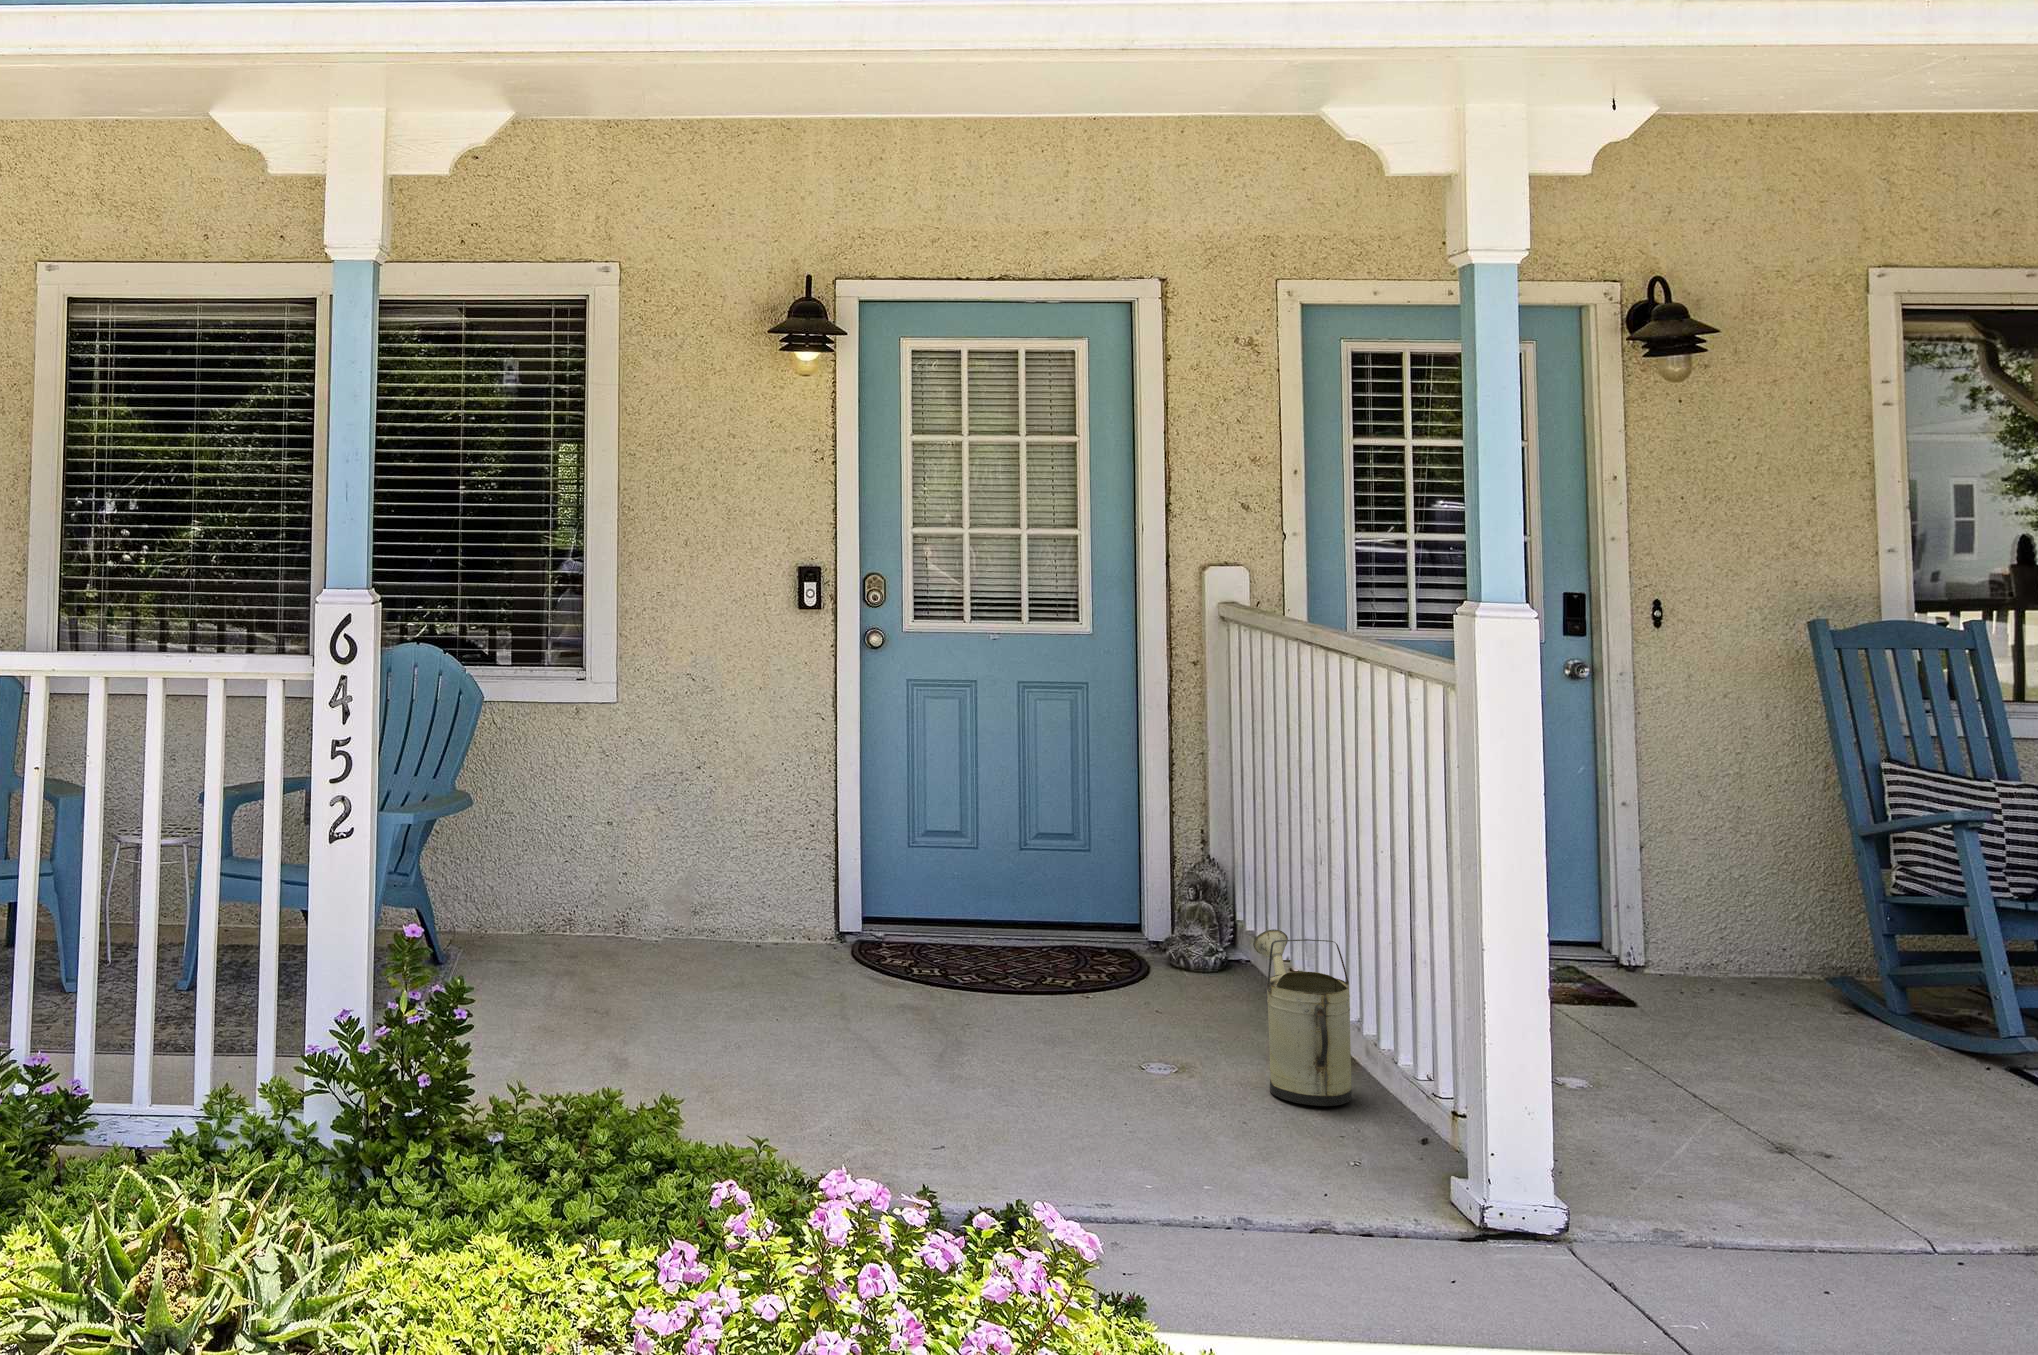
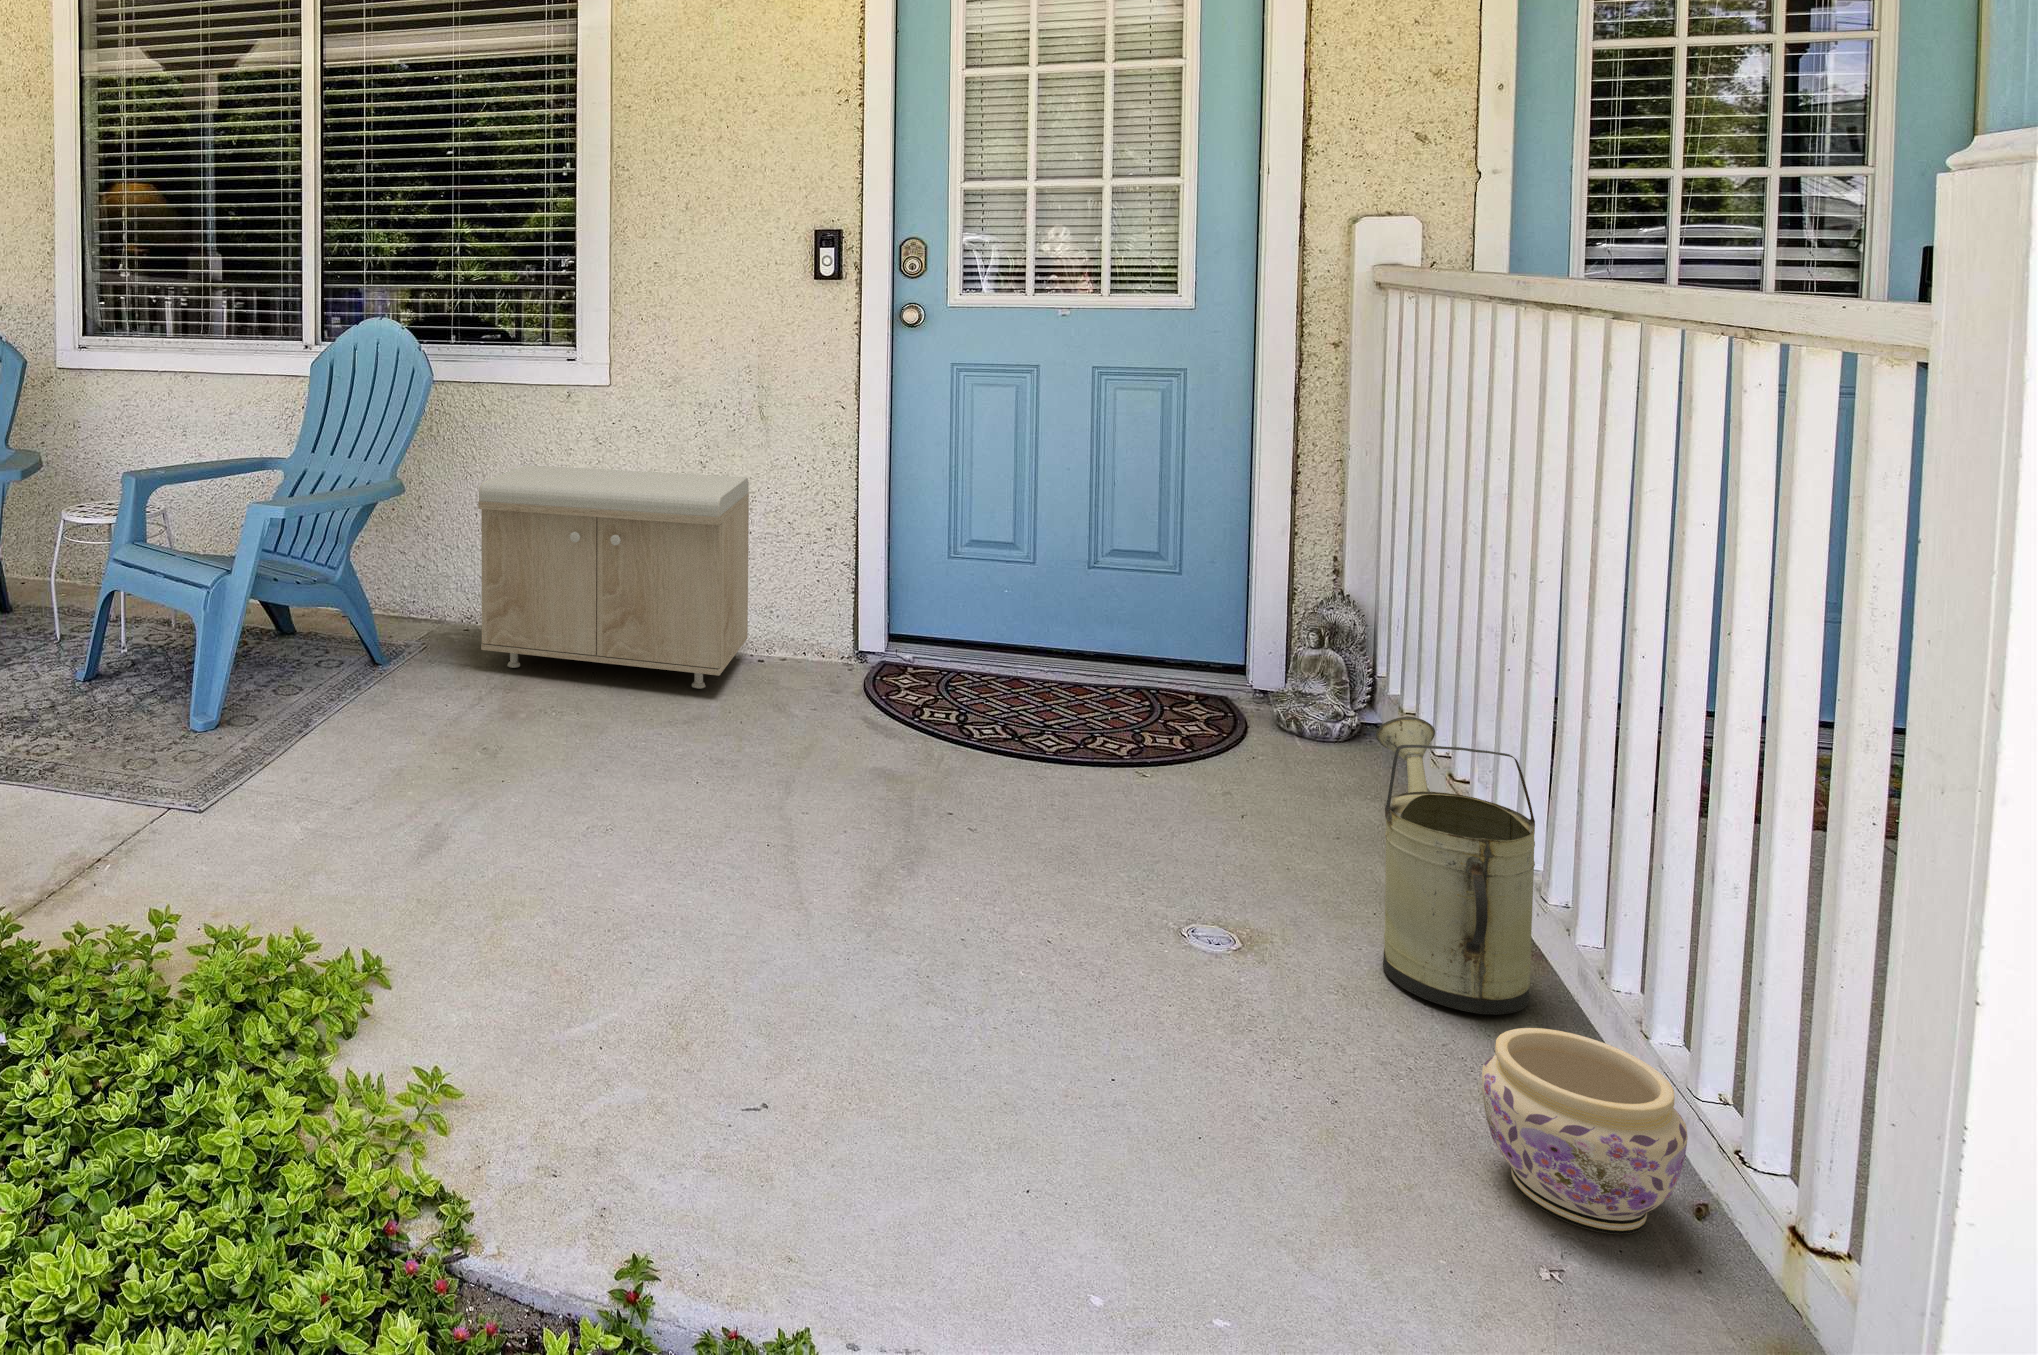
storage bench: none [533,779,752,970] -> present [478,465,749,688]
planter: none [1333,1085,1430,1183] -> present [1482,1028,1688,1234]

